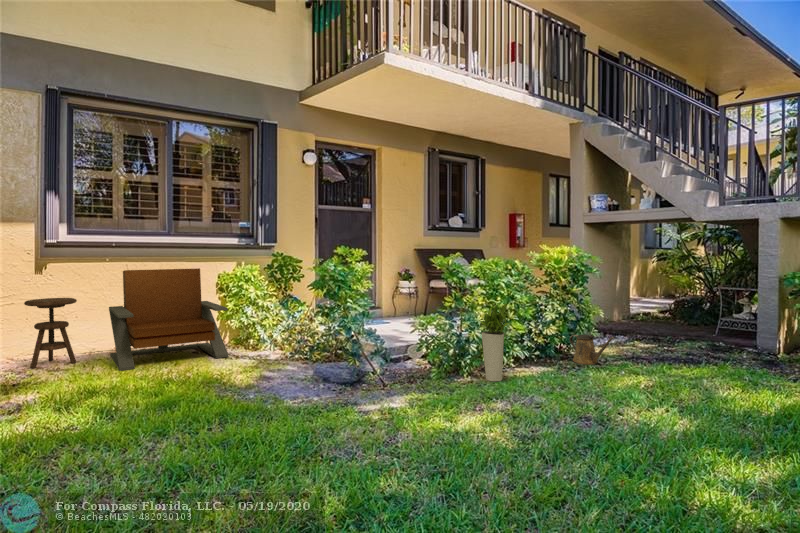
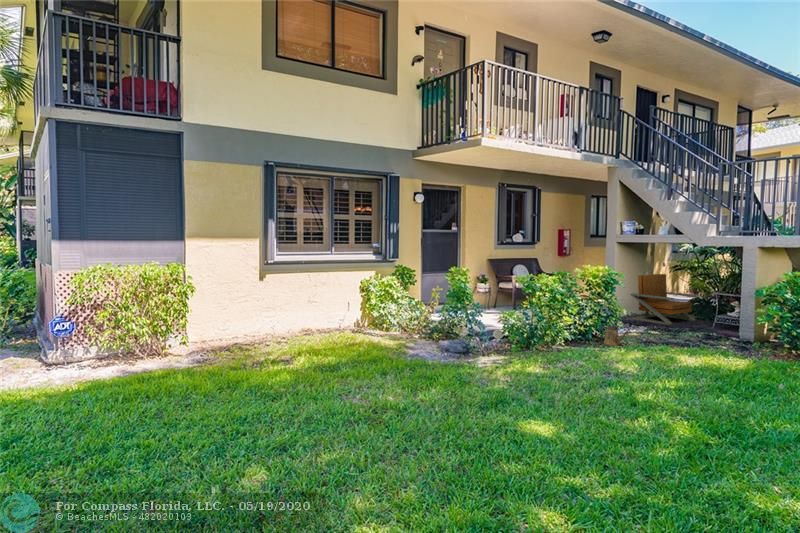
lounge chair: present [109,268,228,371] -> present [631,274,696,325]
side table: present [24,298,77,368] -> none [263,295,290,338]
planter: present [481,305,509,381] -> none [545,306,565,353]

